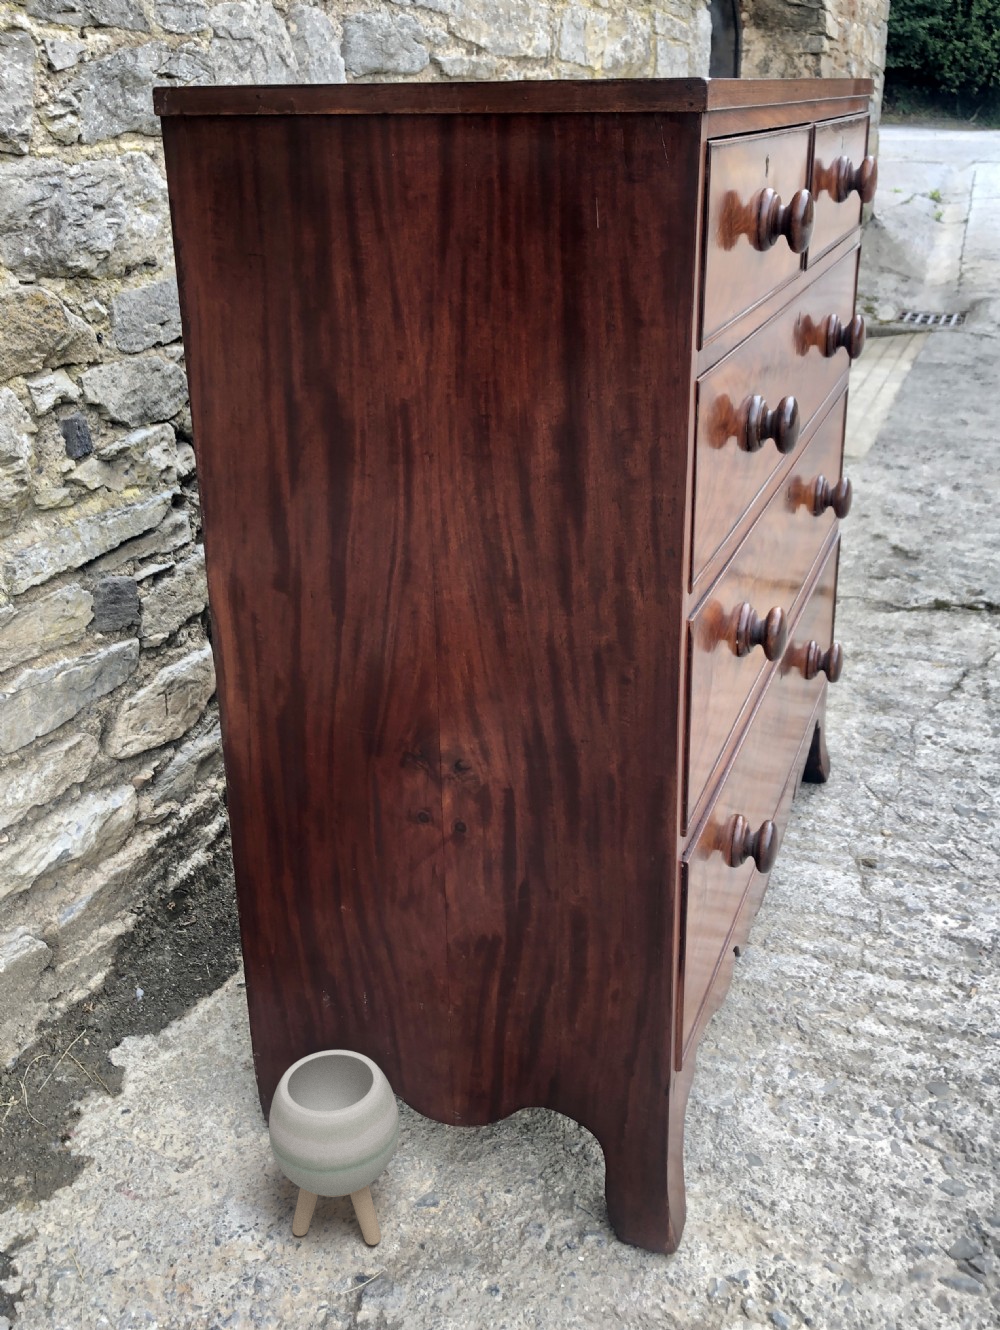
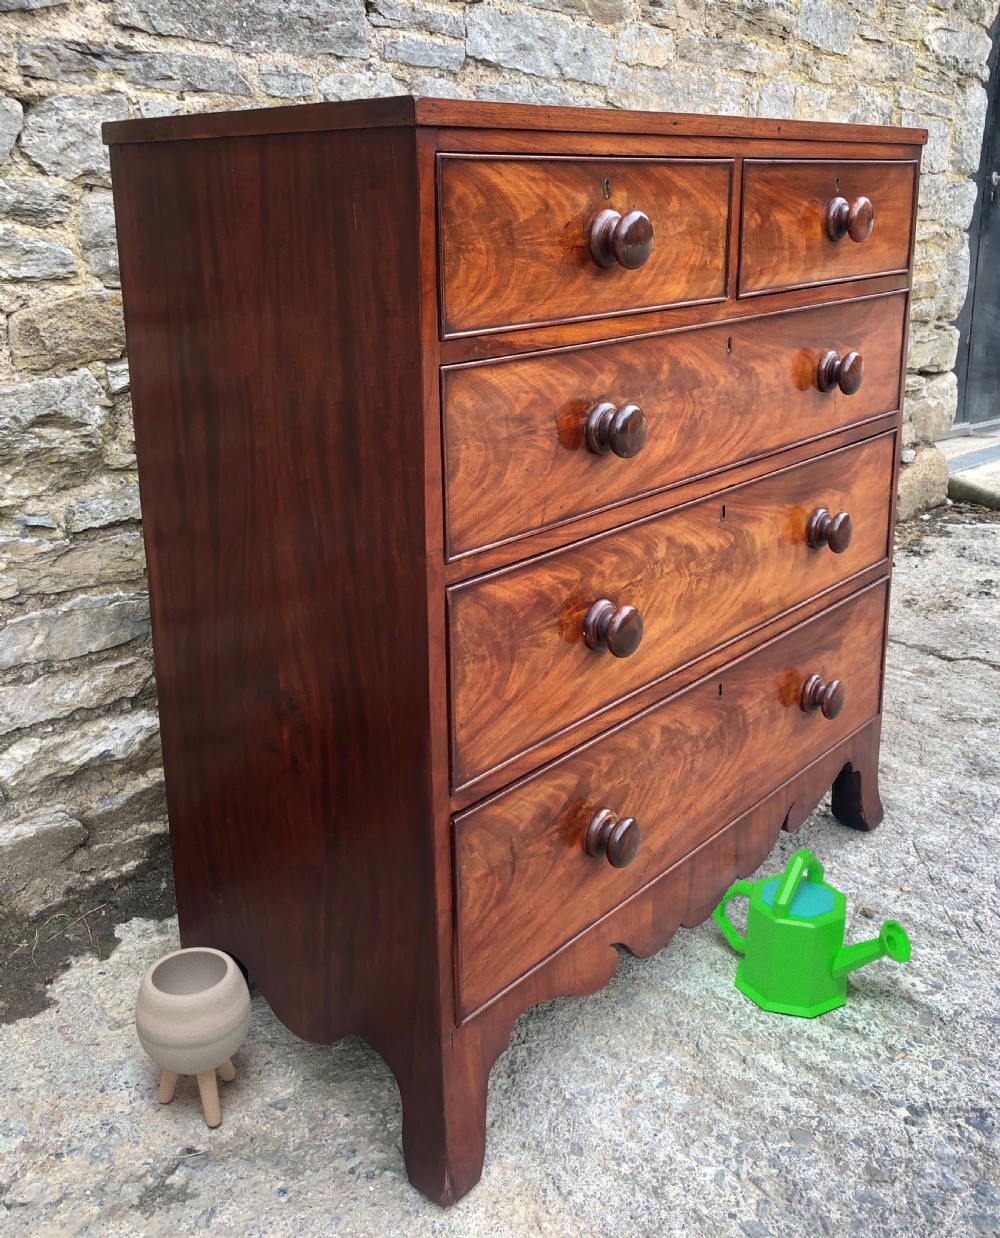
watering can: none [750,811,971,979] -> present [711,849,912,1018]

